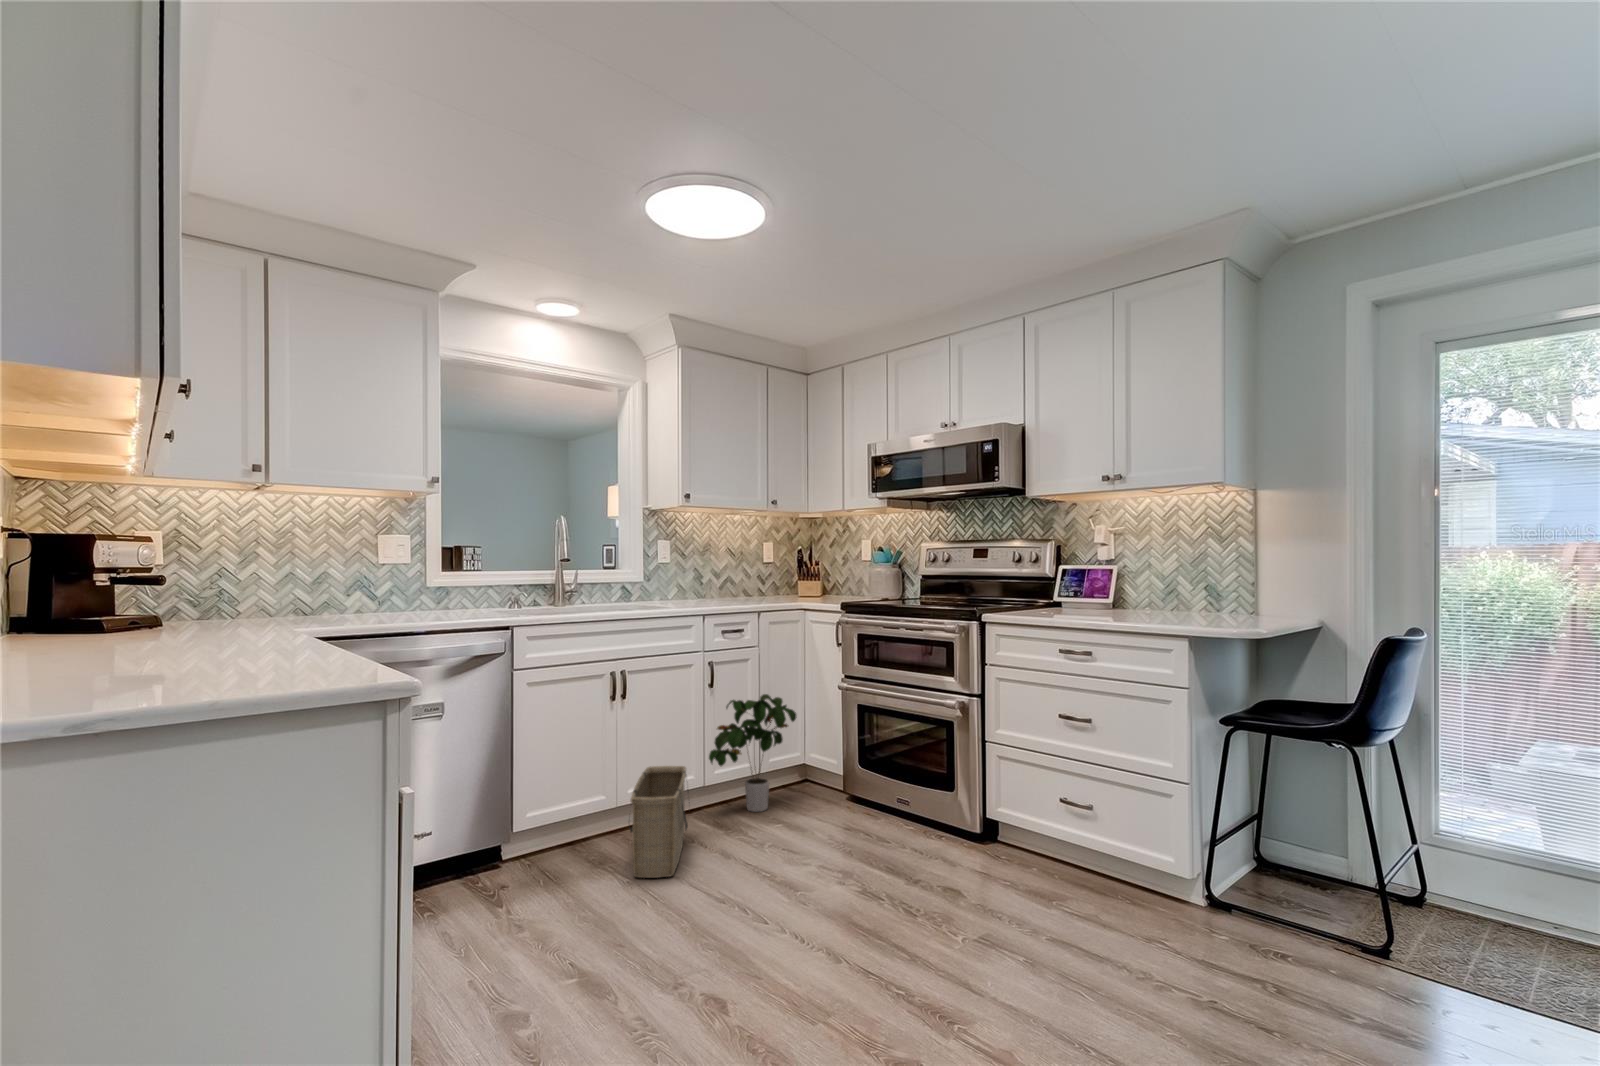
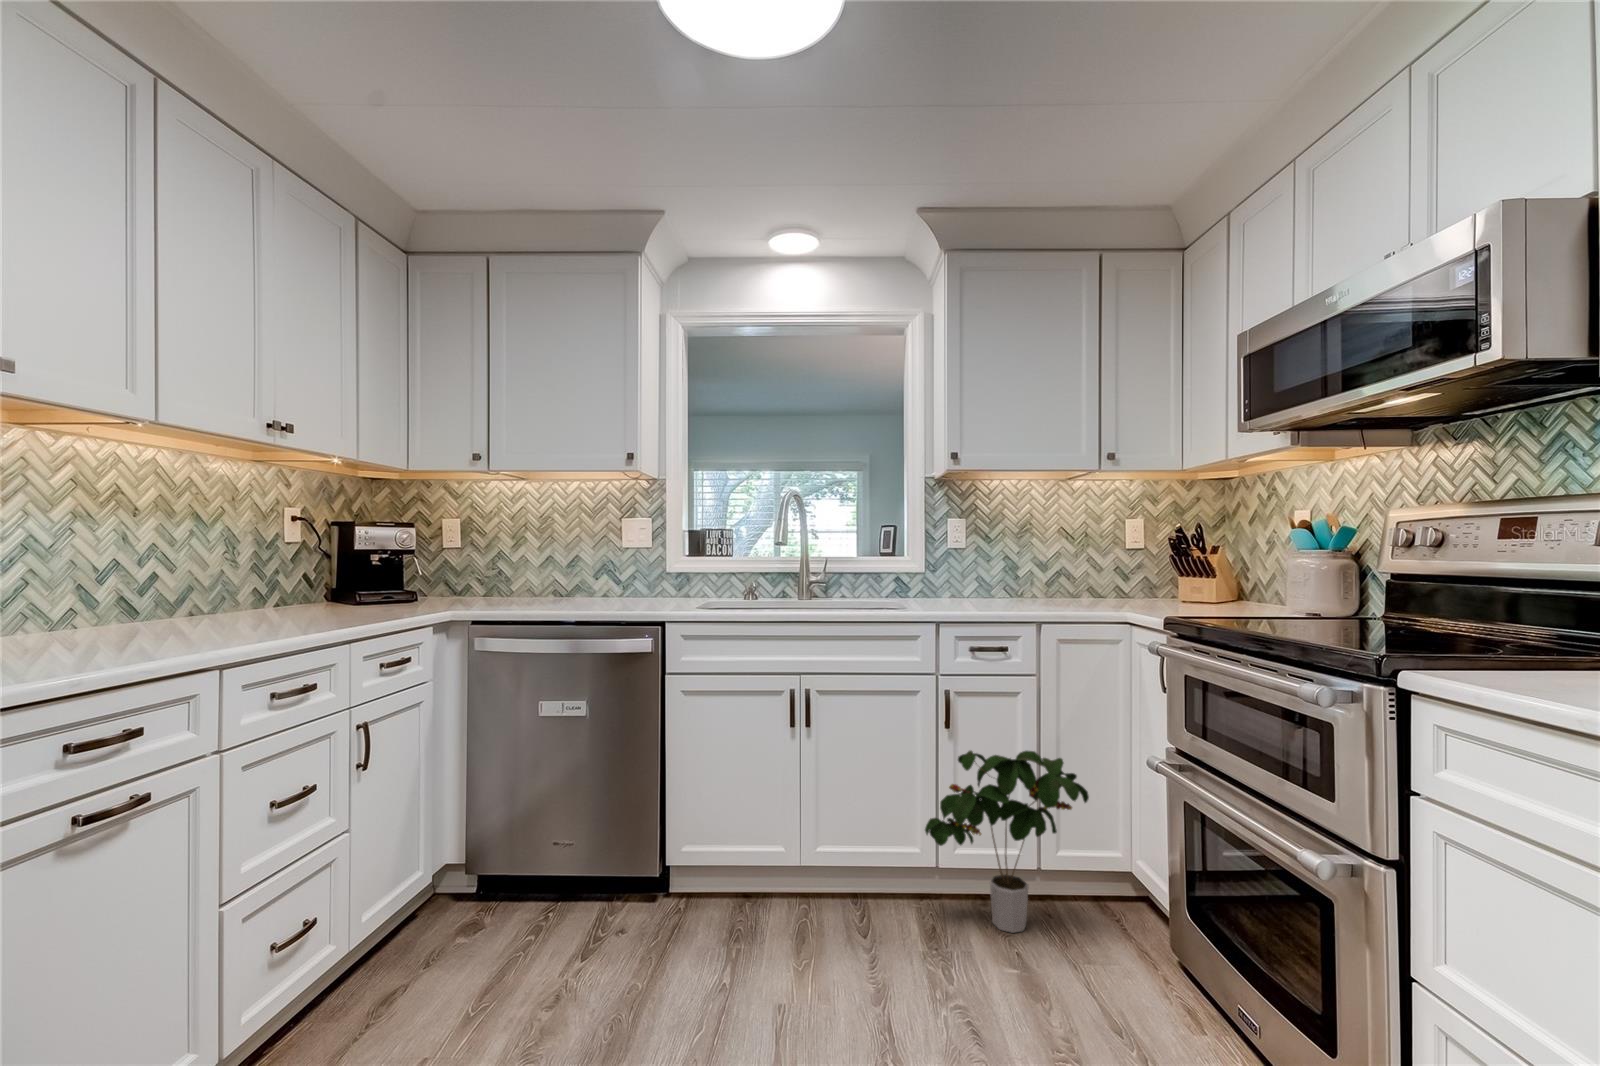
basket: present [630,766,688,878] -> none [710,822,859,1001]

